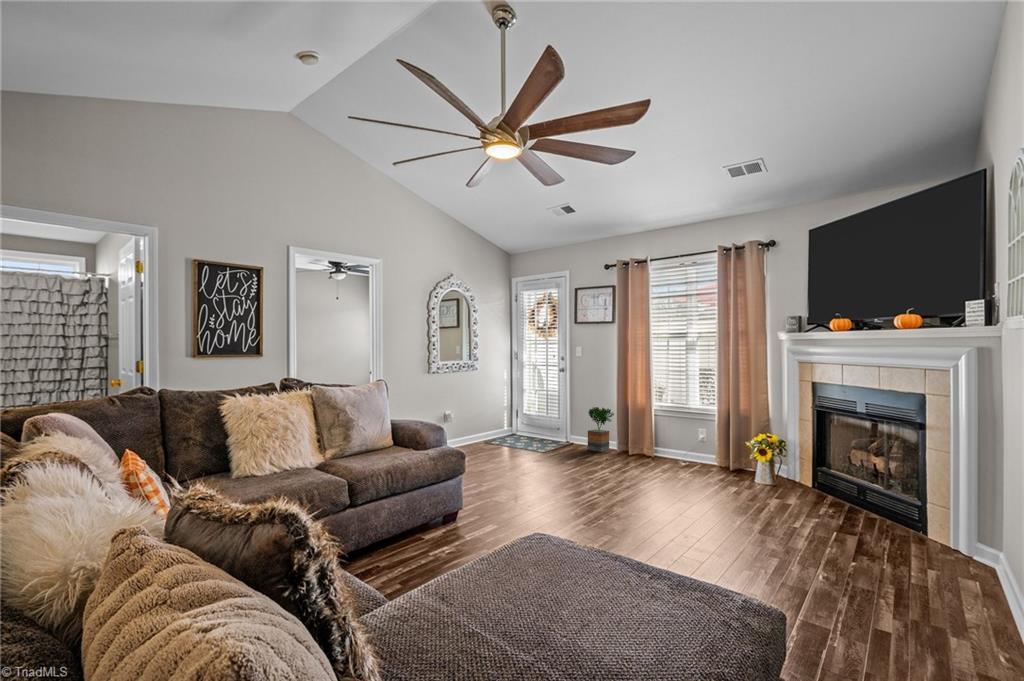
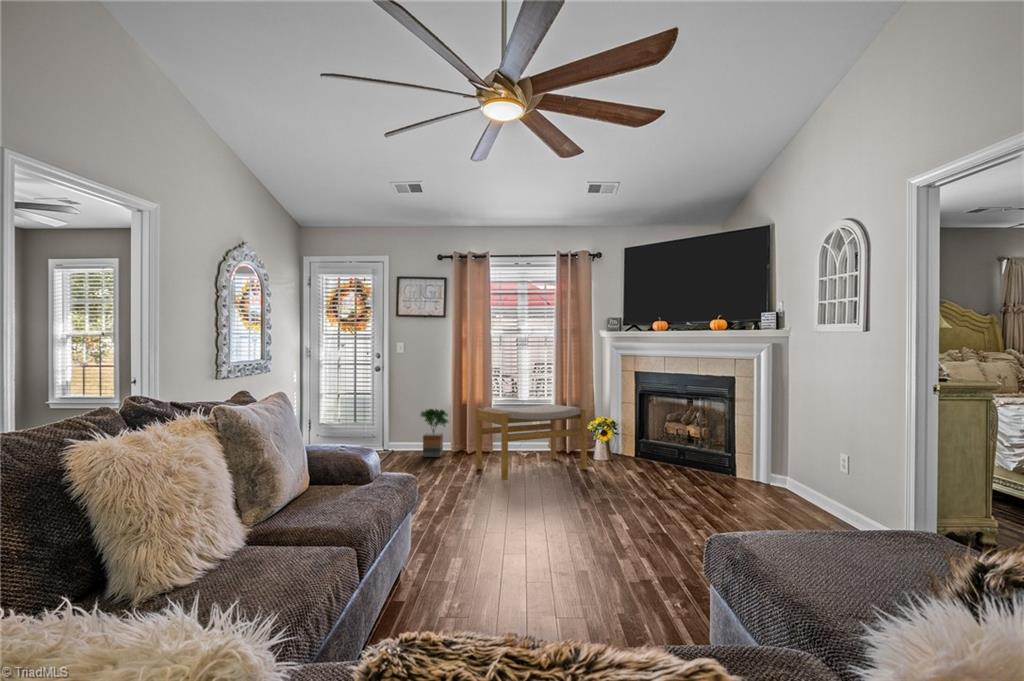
footstool: none [613,410,722,487] -> present [476,404,587,480]

